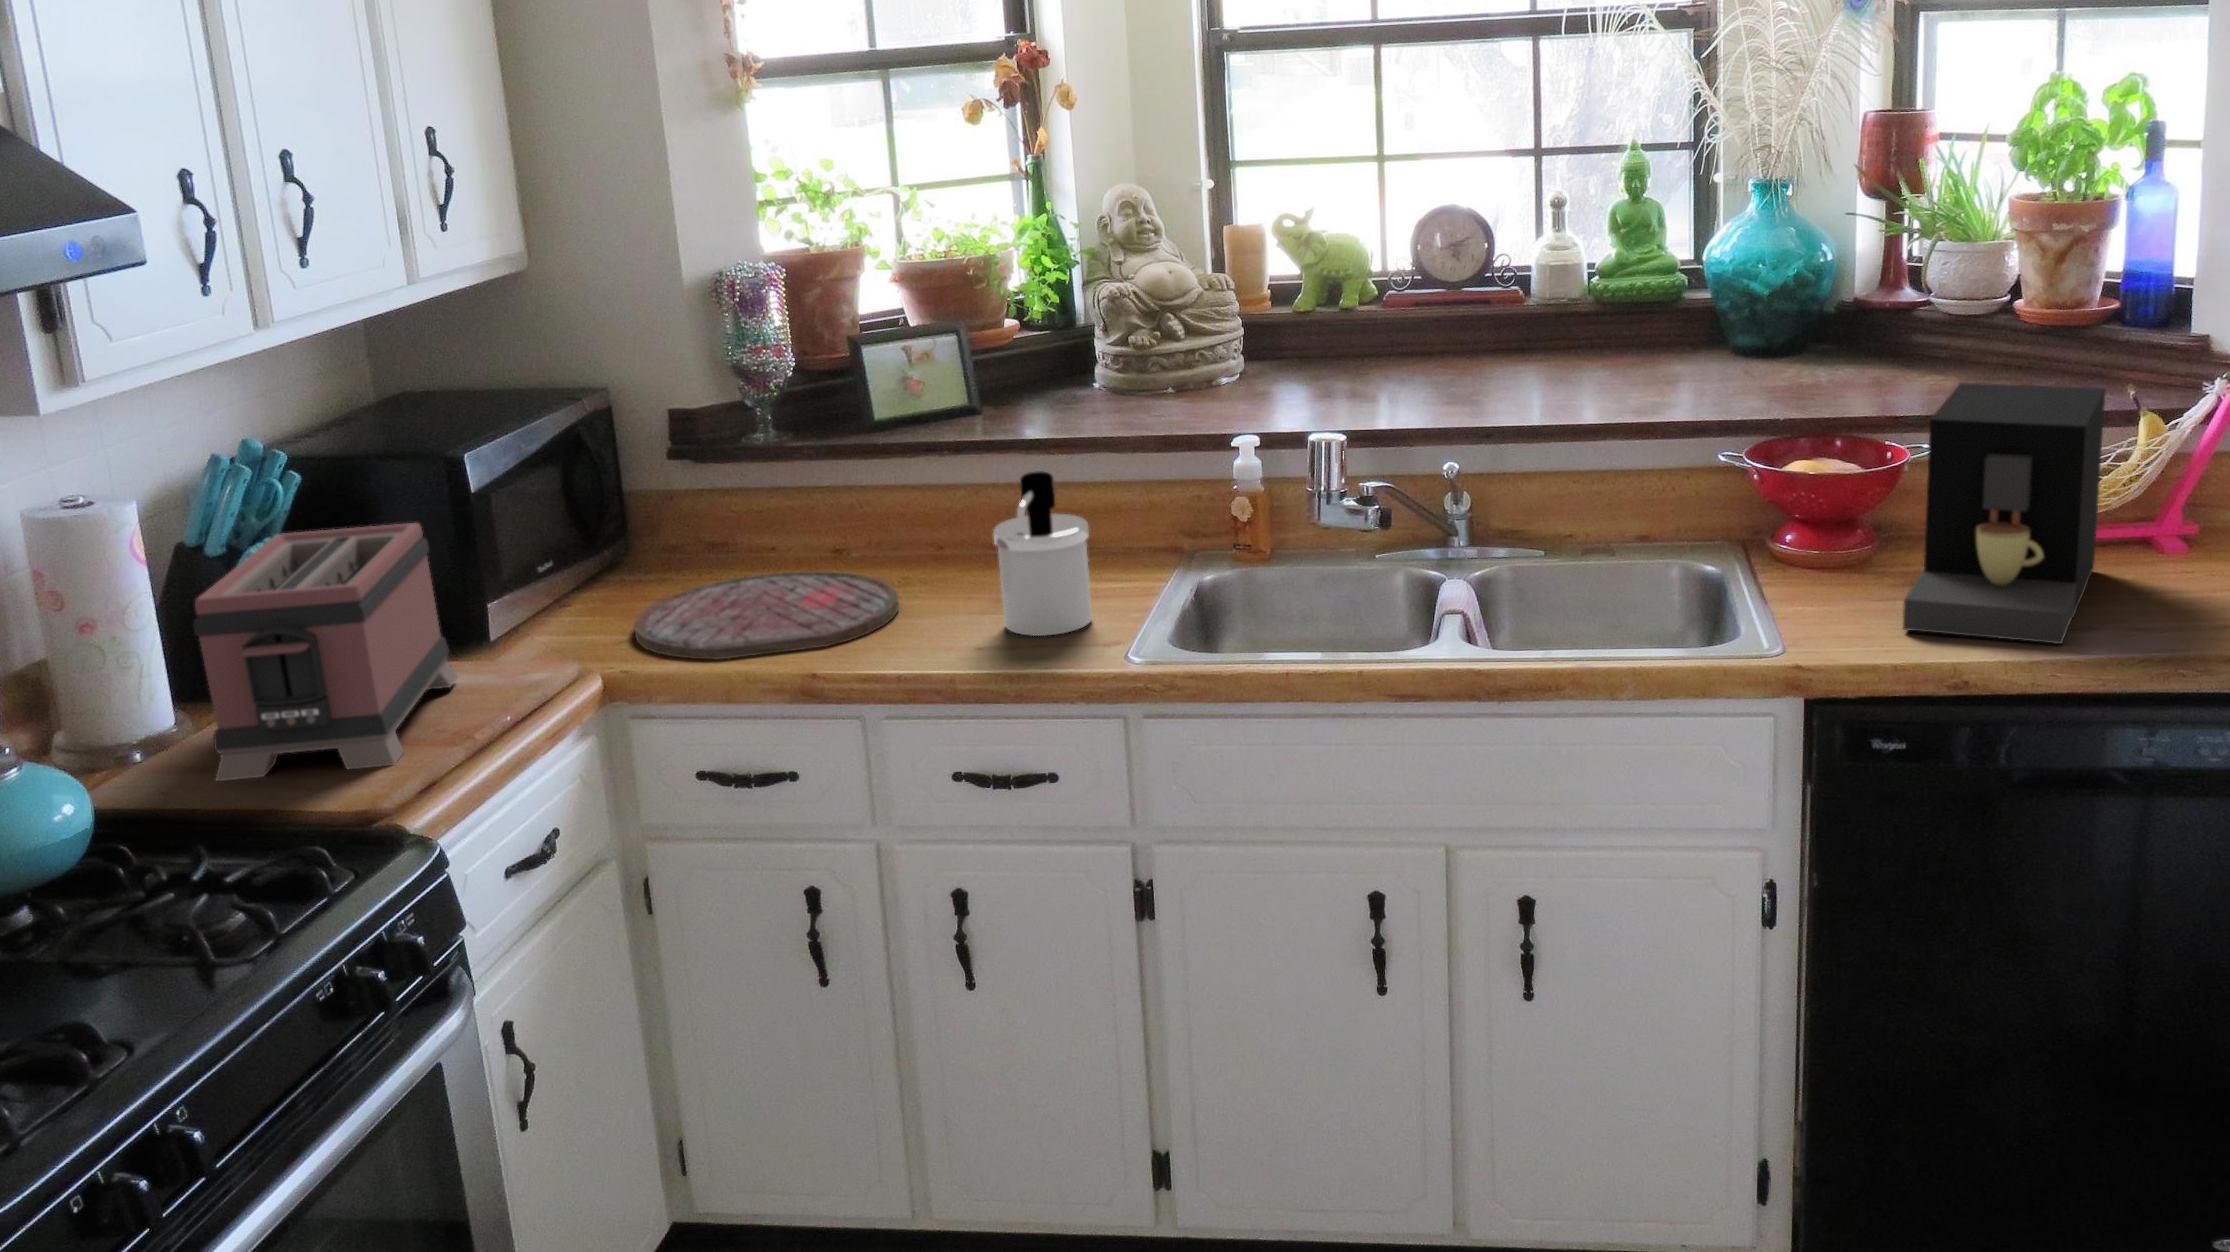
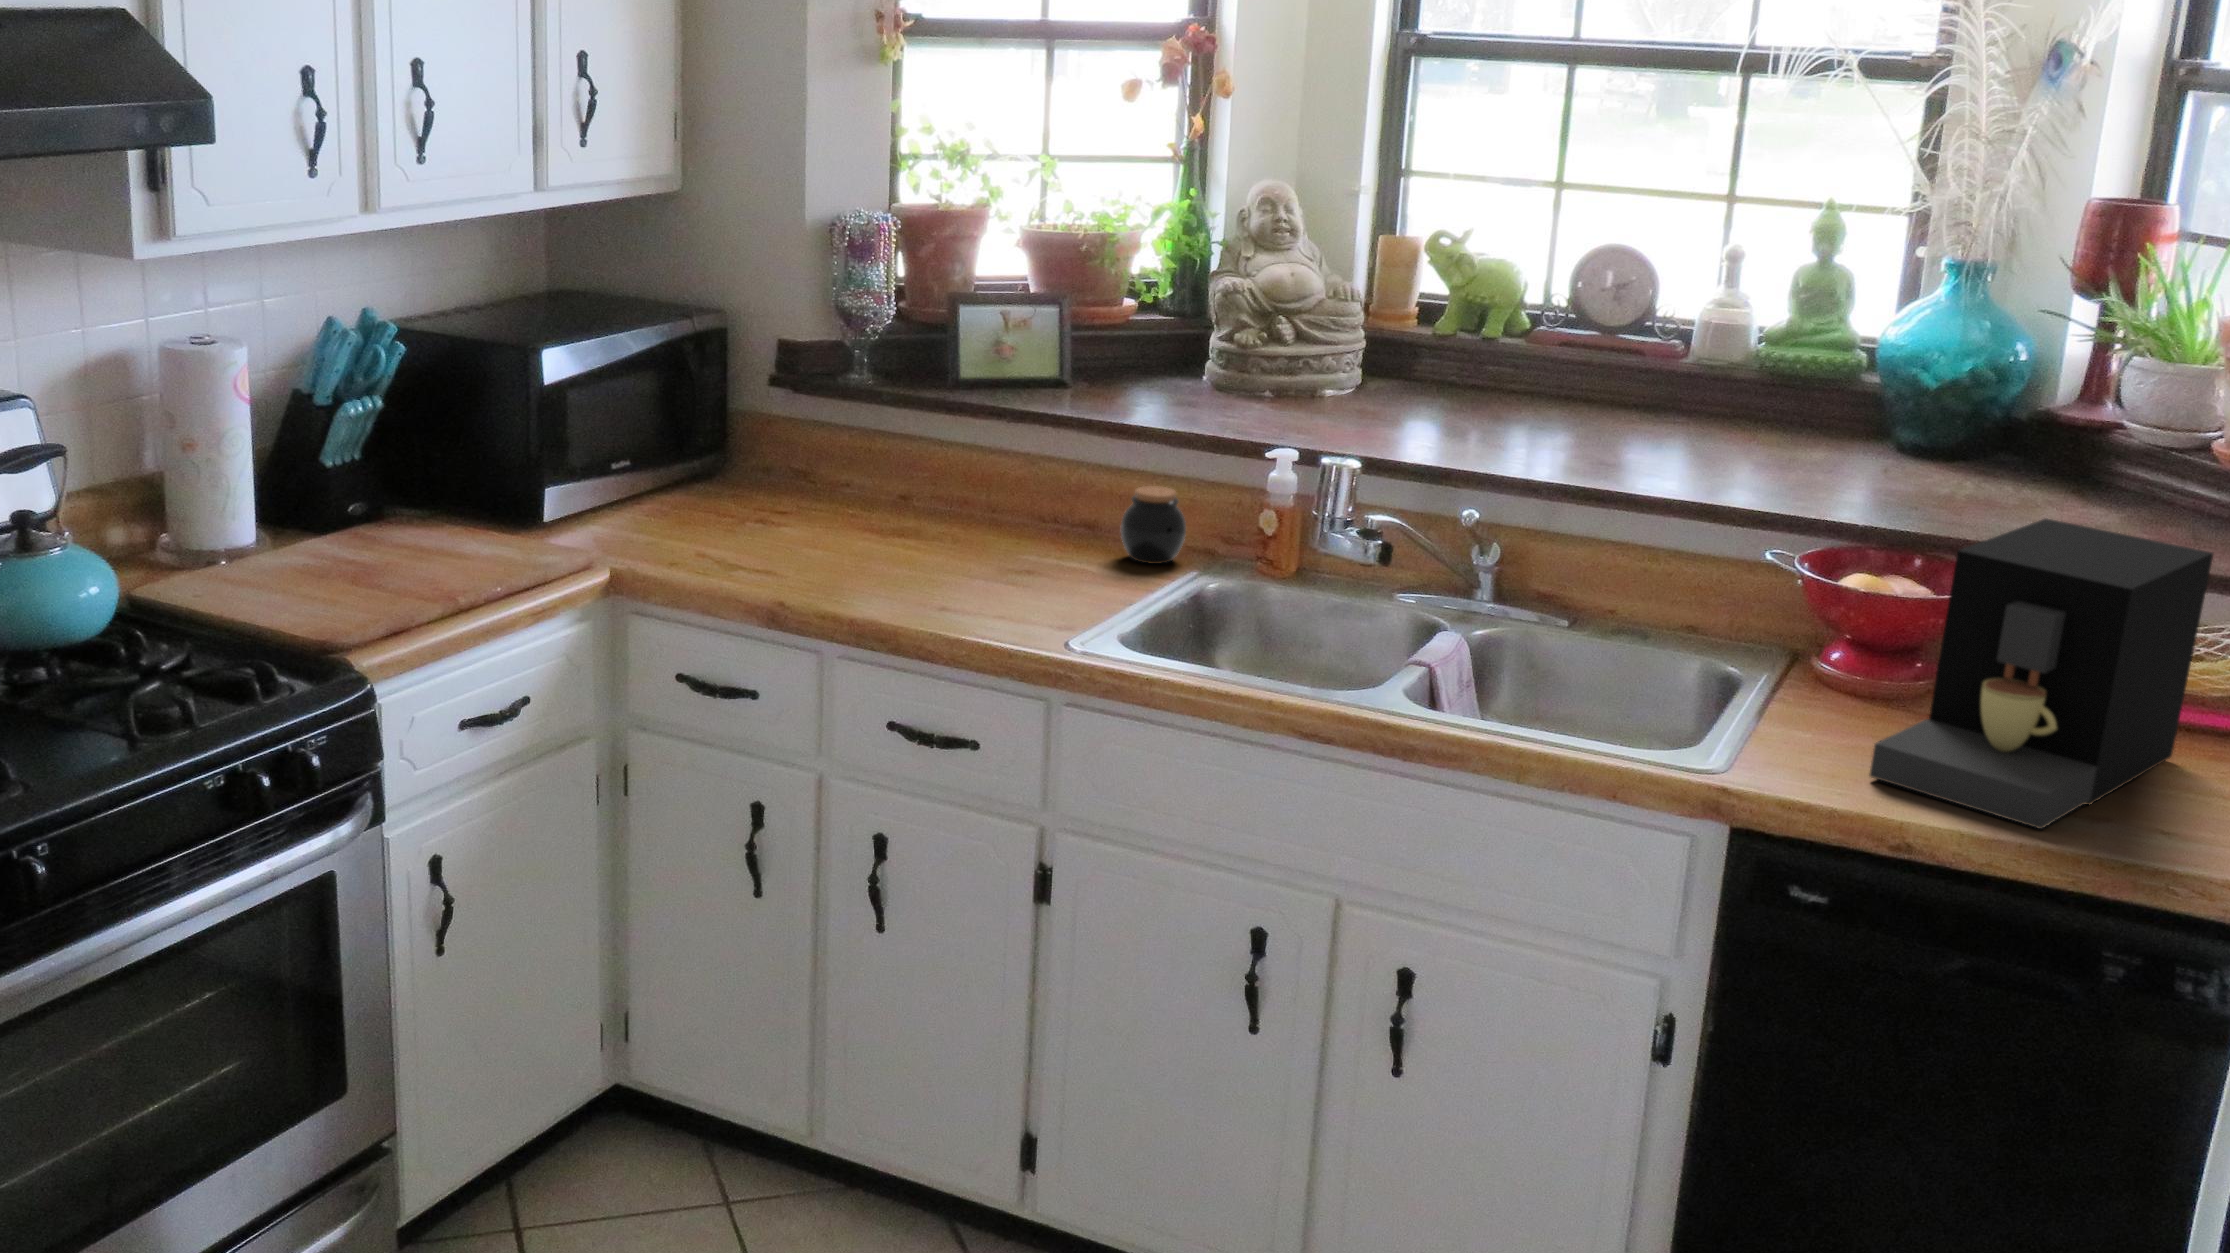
soap dispenser: present [993,471,1092,636] -> none [973,449,1066,610]
jar: none [1103,491,1168,568] -> present [1121,486,1186,564]
toaster: present [193,523,458,781] -> none [245,394,491,611]
cutting board: present [634,571,899,659] -> none [658,505,904,582]

